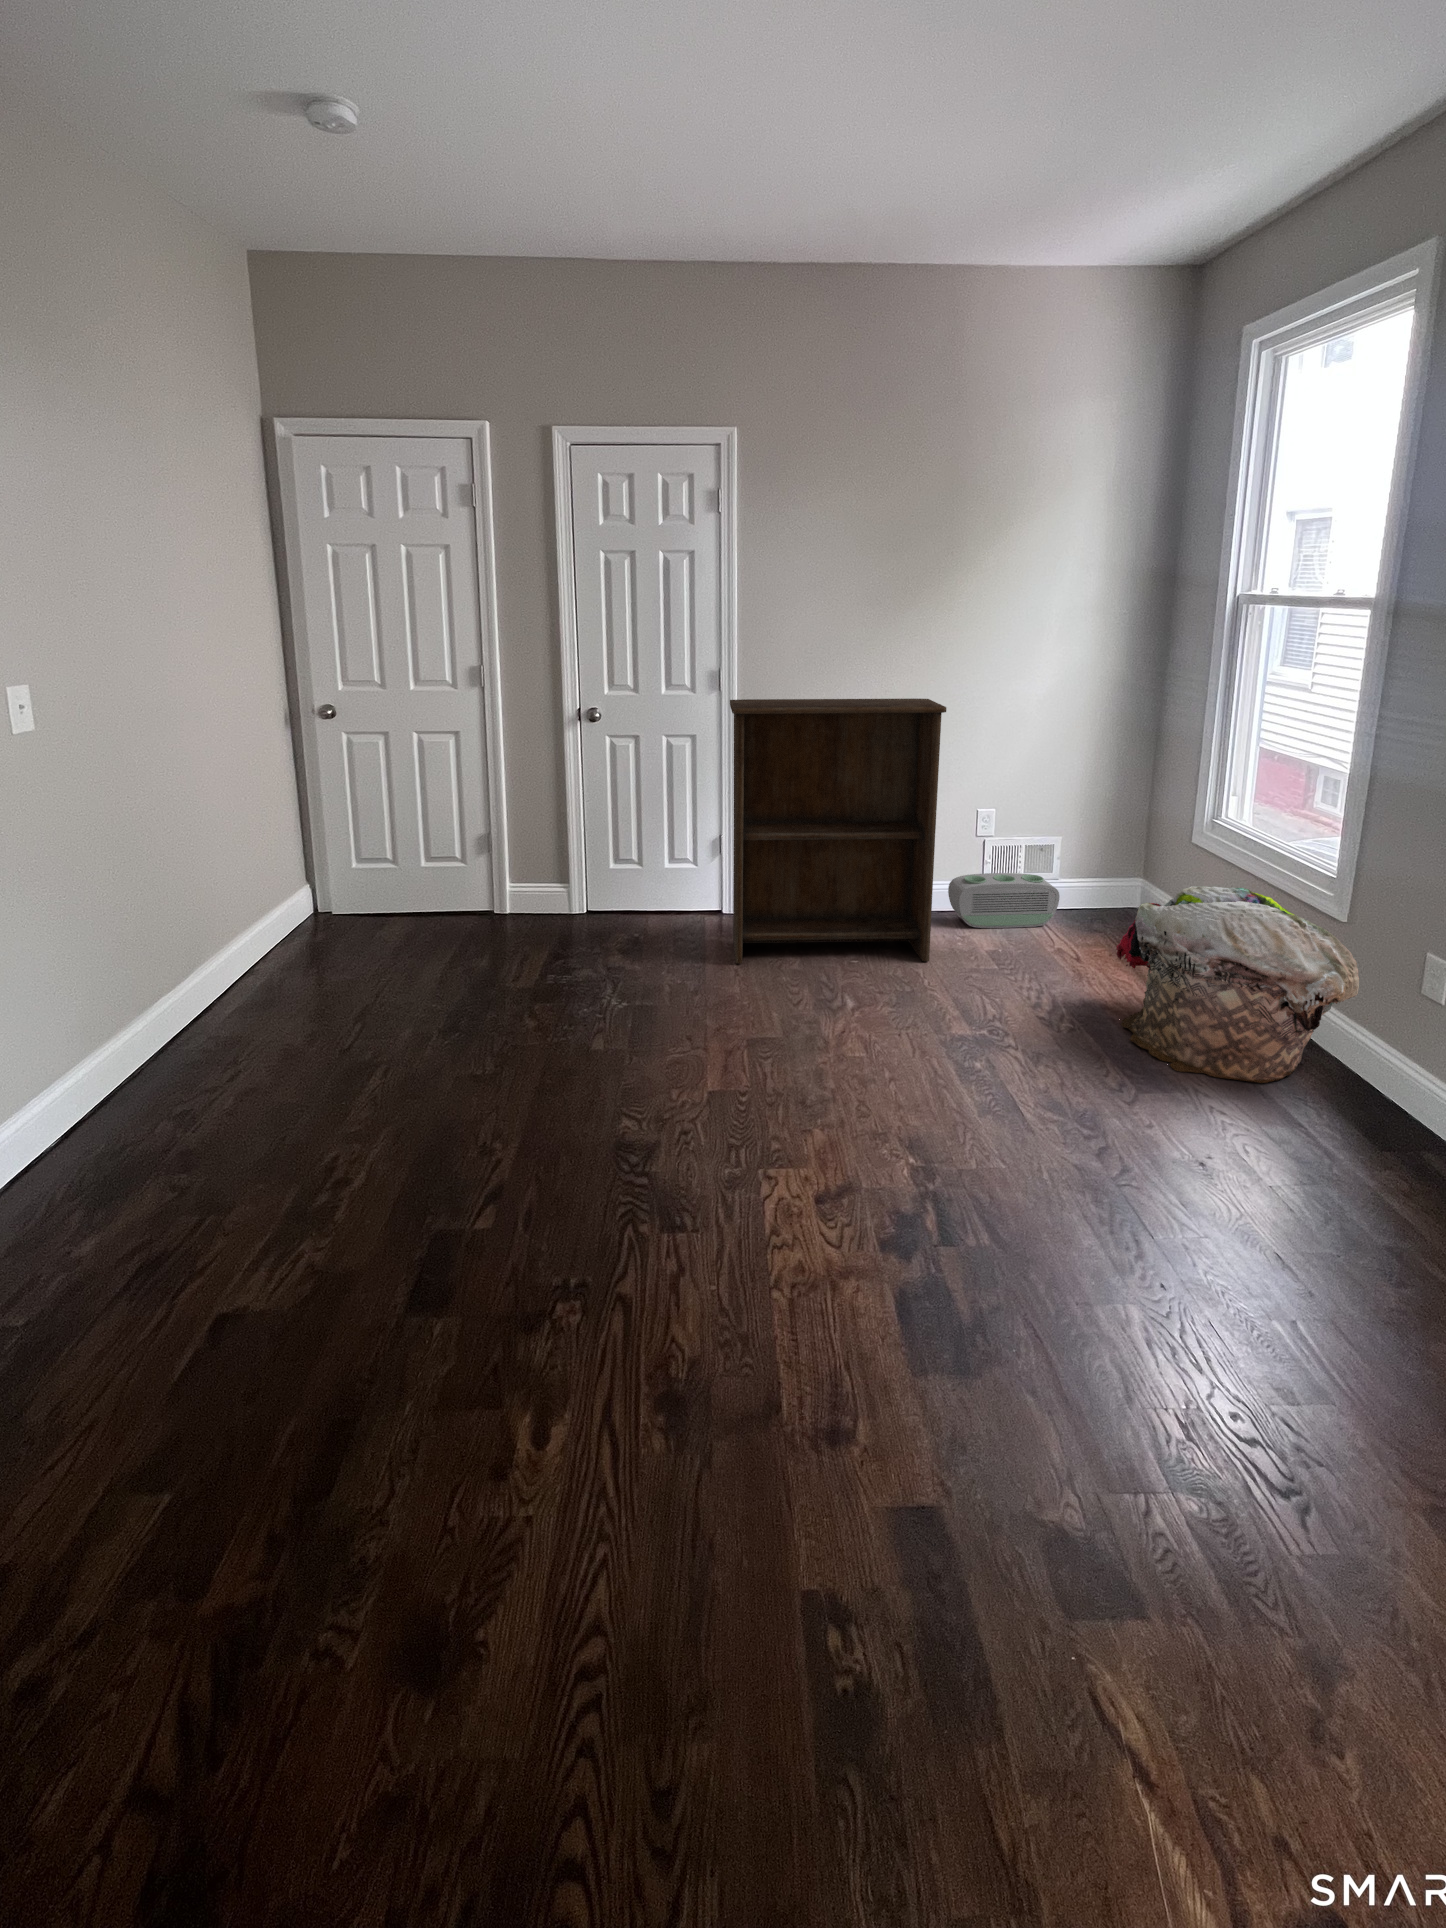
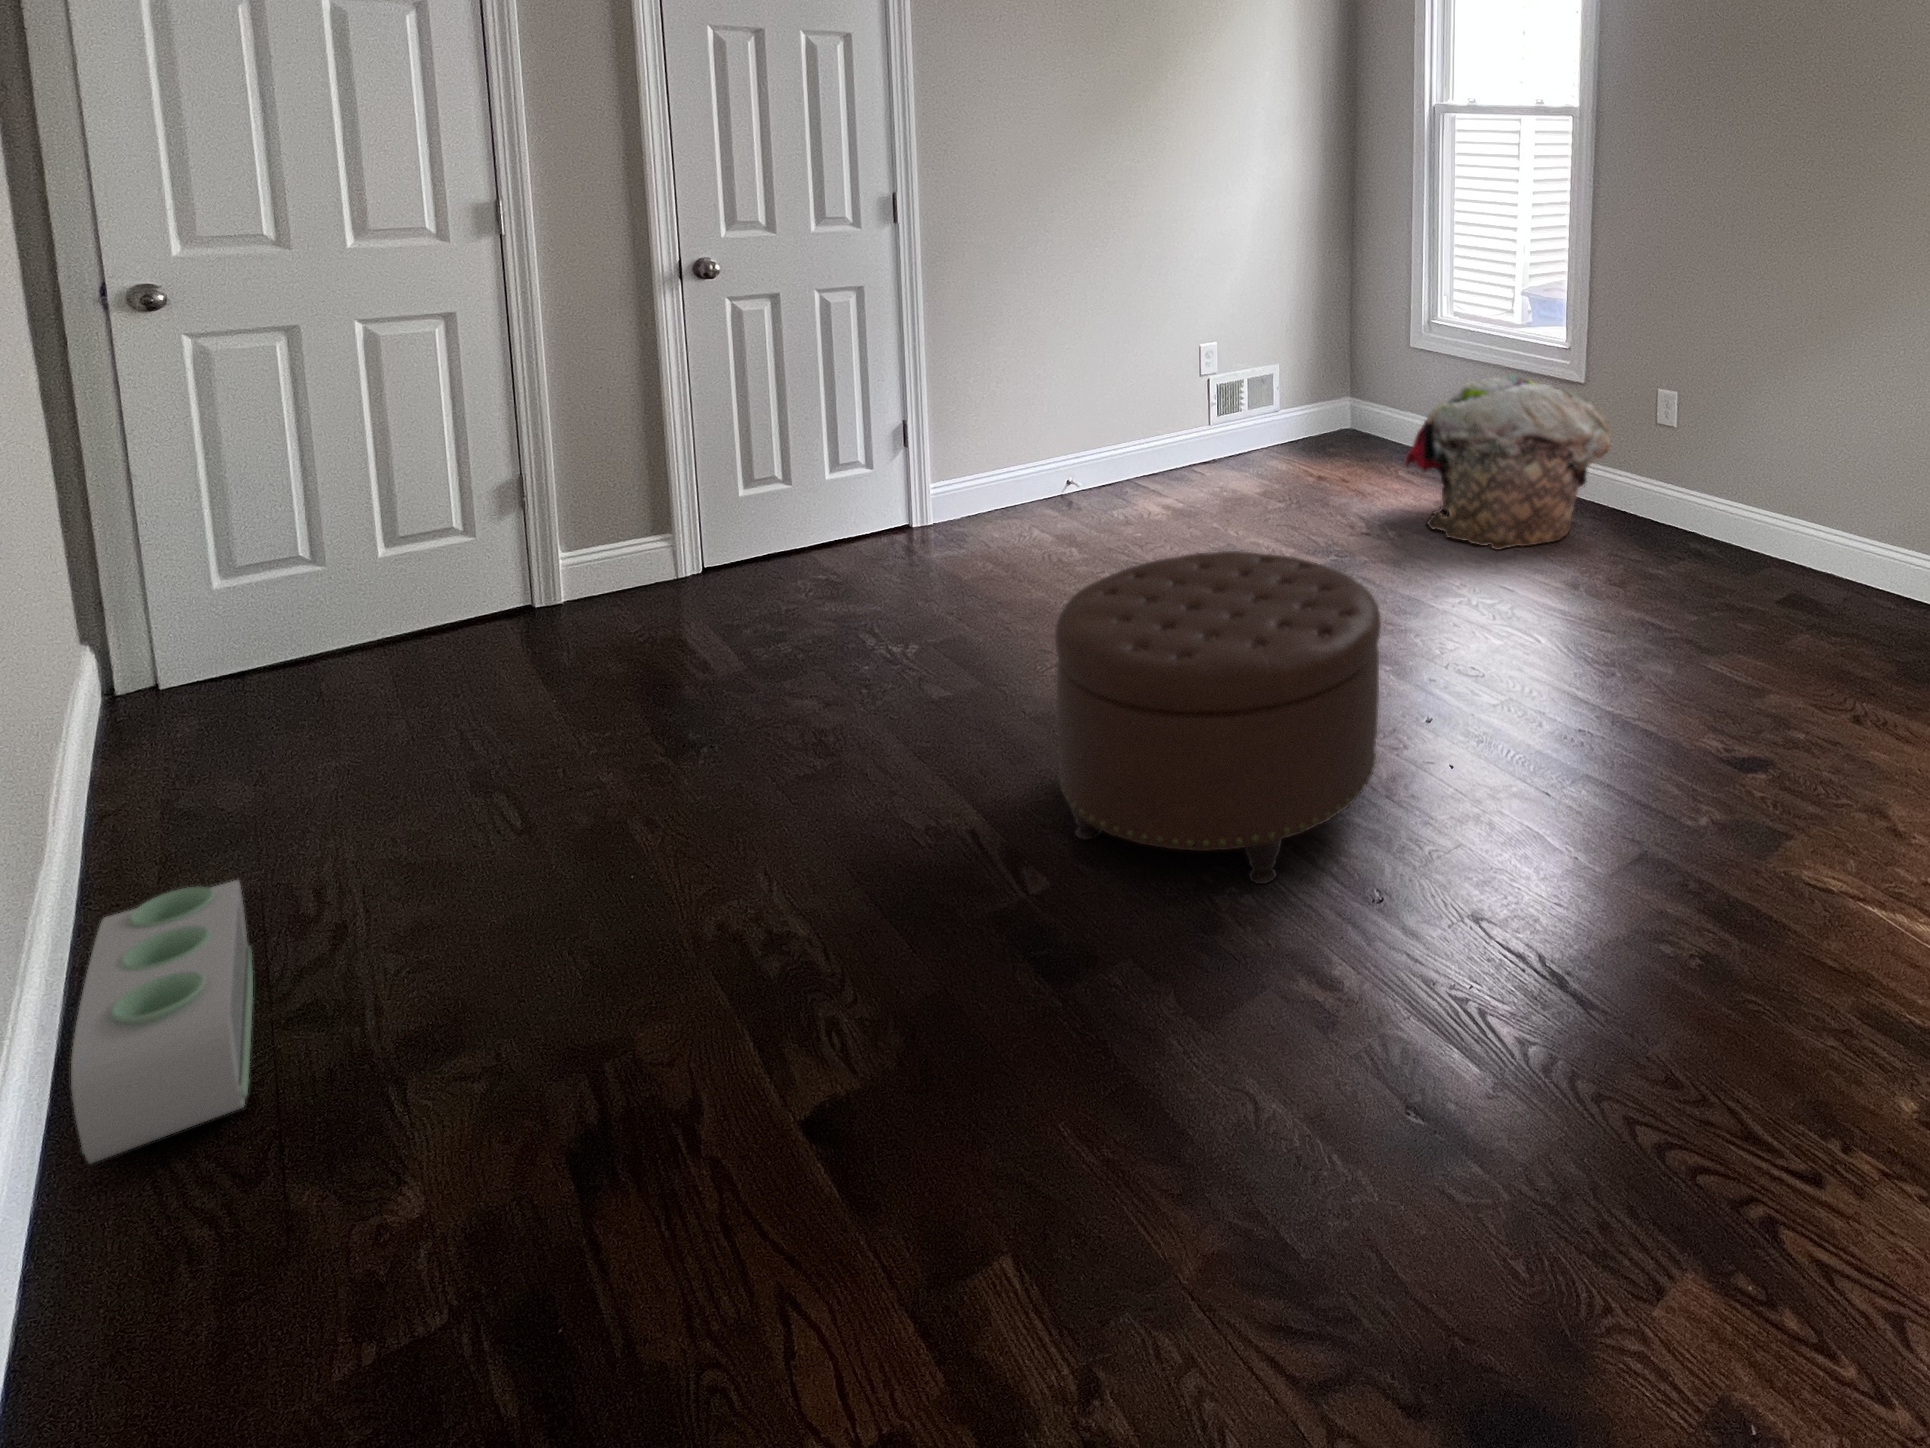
bookshelf: present [730,698,946,964] -> none [948,220,1218,575]
air purifier: present [948,873,1060,928] -> present [71,880,253,1163]
ottoman: none [519,991,810,1318] -> present [1055,551,1381,884]

